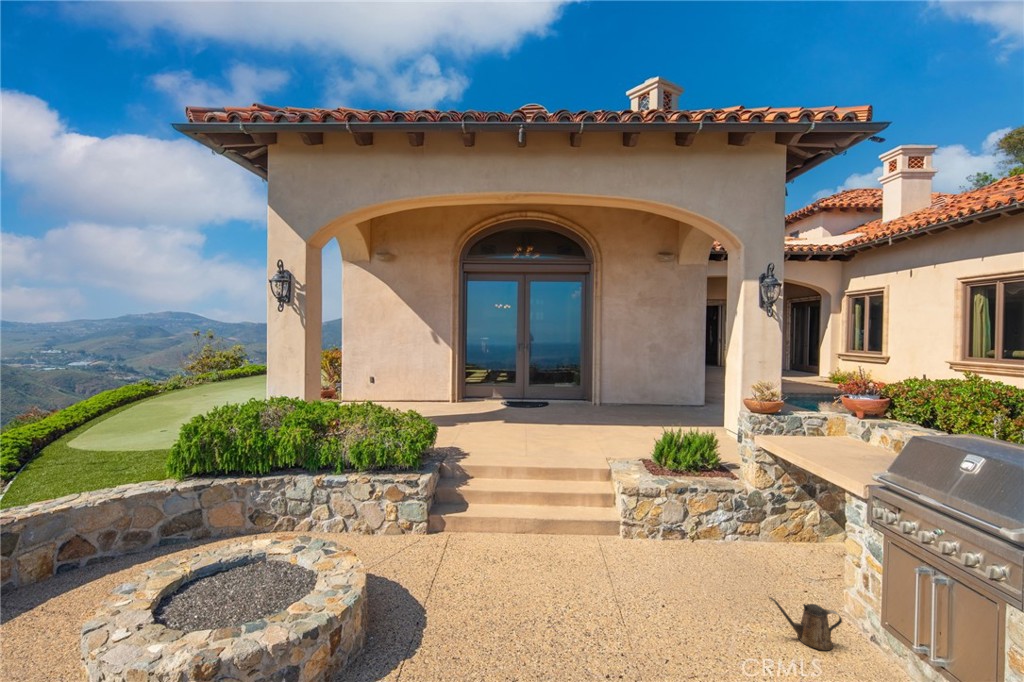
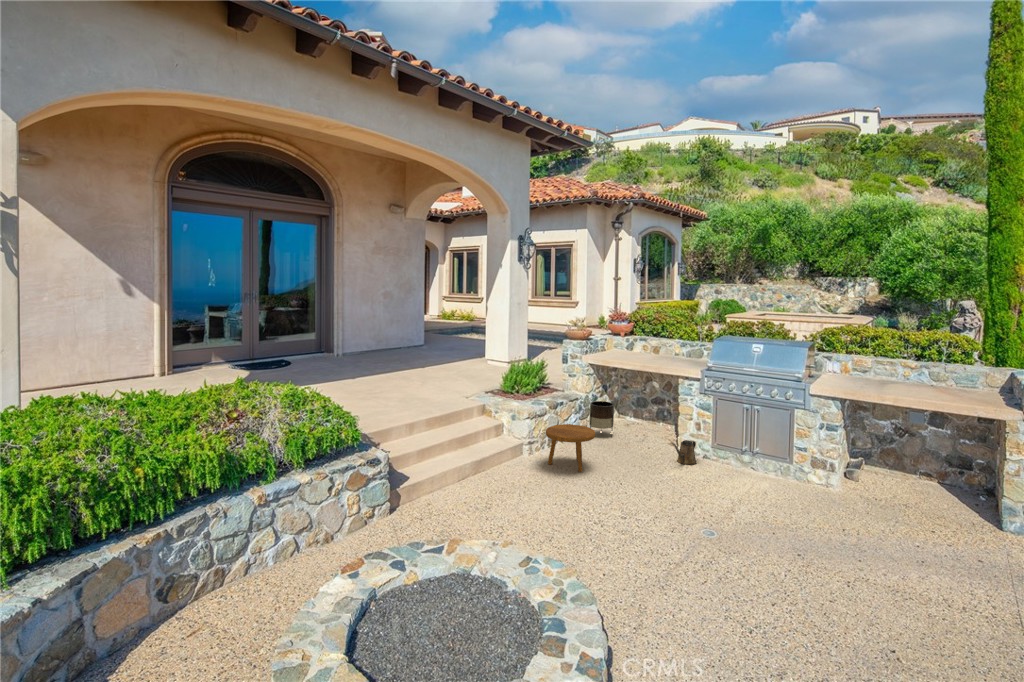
planter: none [748,503,787,561] -> present [589,401,614,437]
footstool: none [614,512,675,577] -> present [546,424,595,472]

